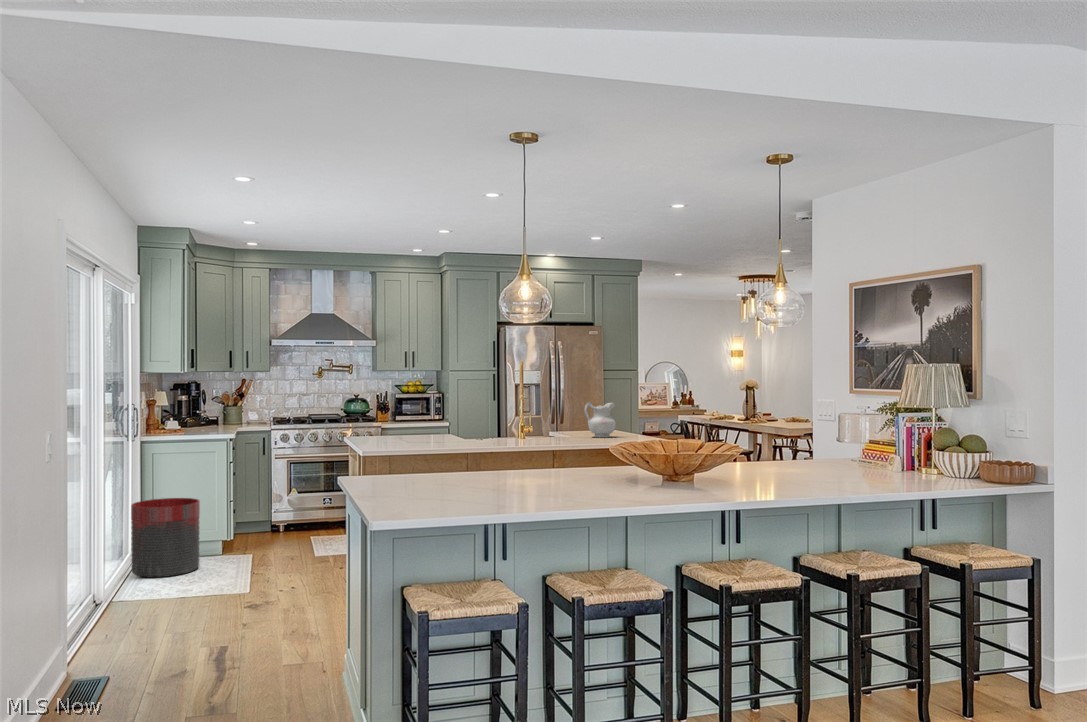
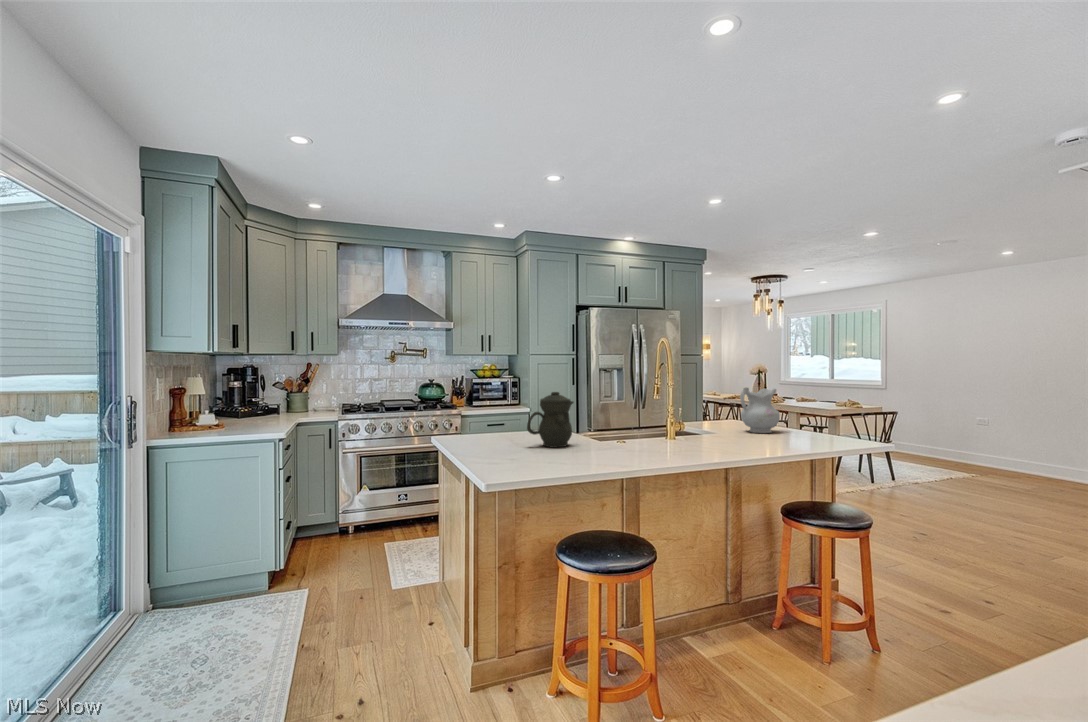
teapot: none [407,403,443,442] -> present [527,392,574,447]
trash can: present [131,498,200,577] -> none [111,523,227,663]

